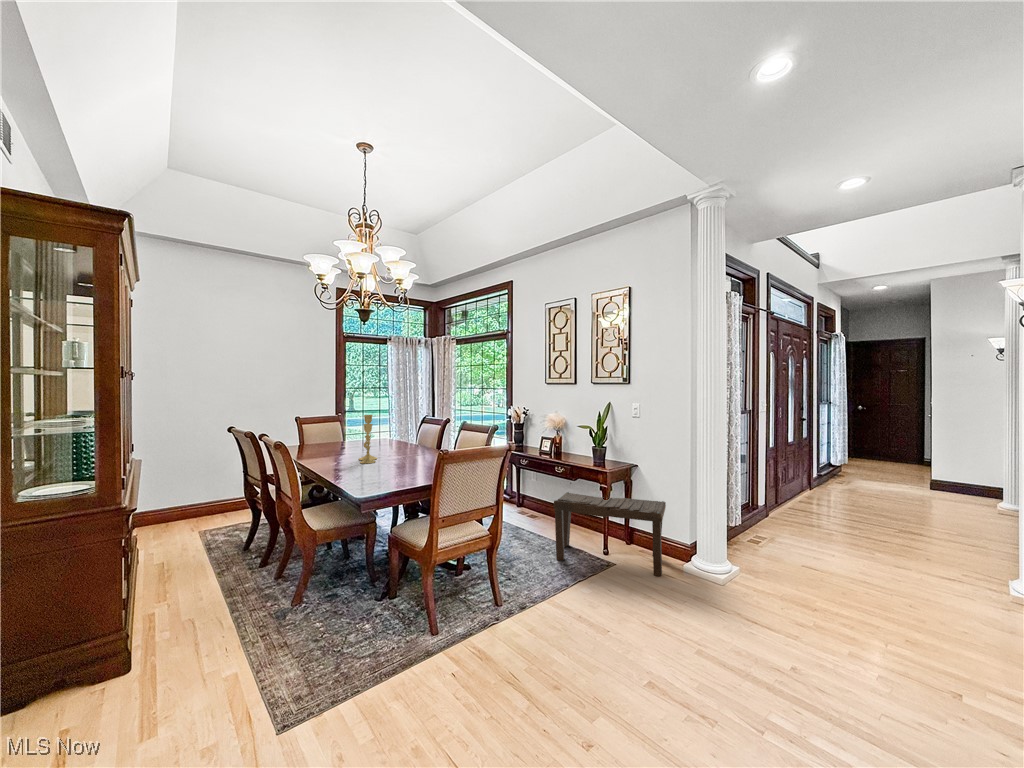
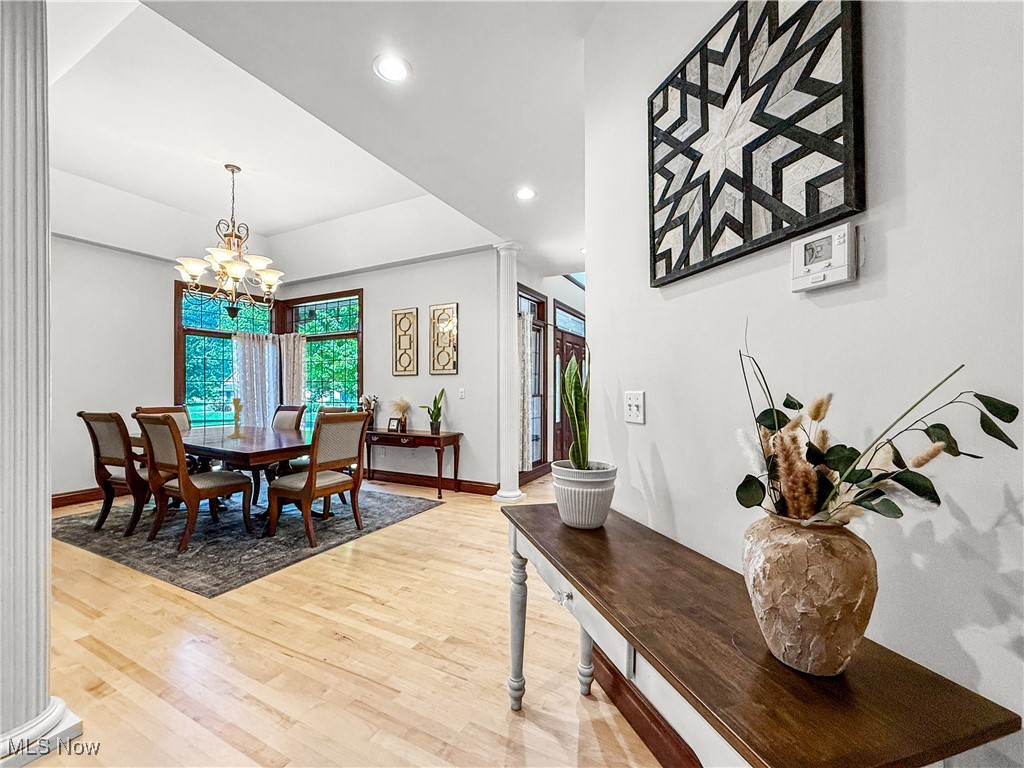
bench: present [553,492,666,576] -> none [400,456,482,505]

